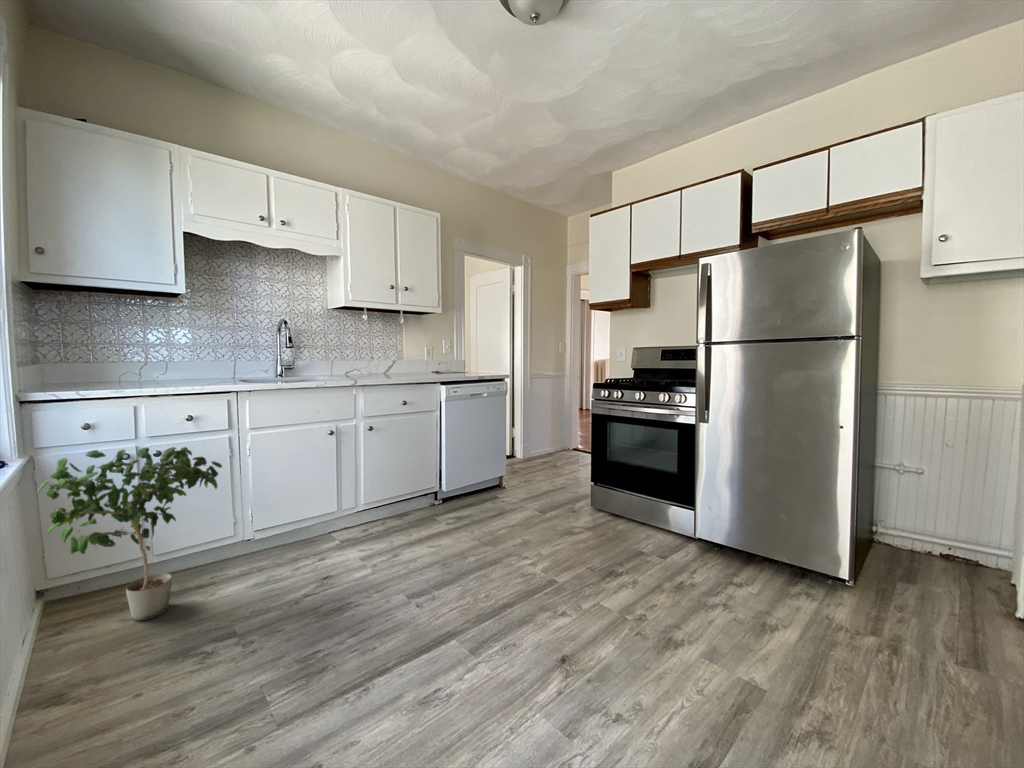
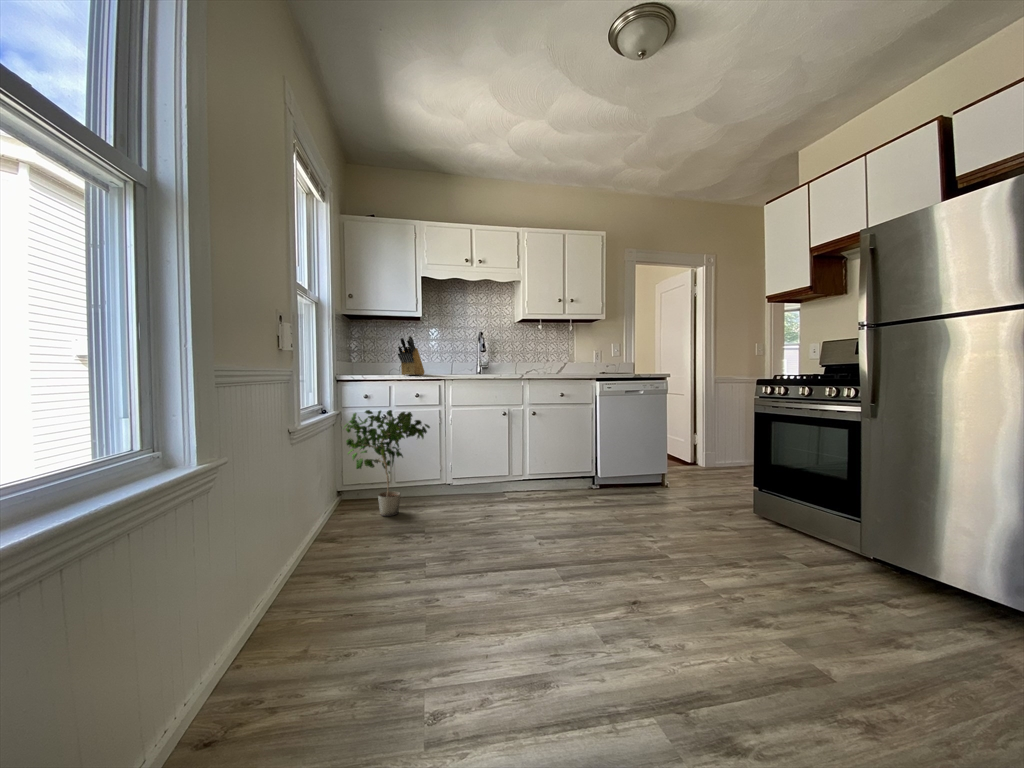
knife block: none [145,323,193,385] -> present [398,336,424,375]

